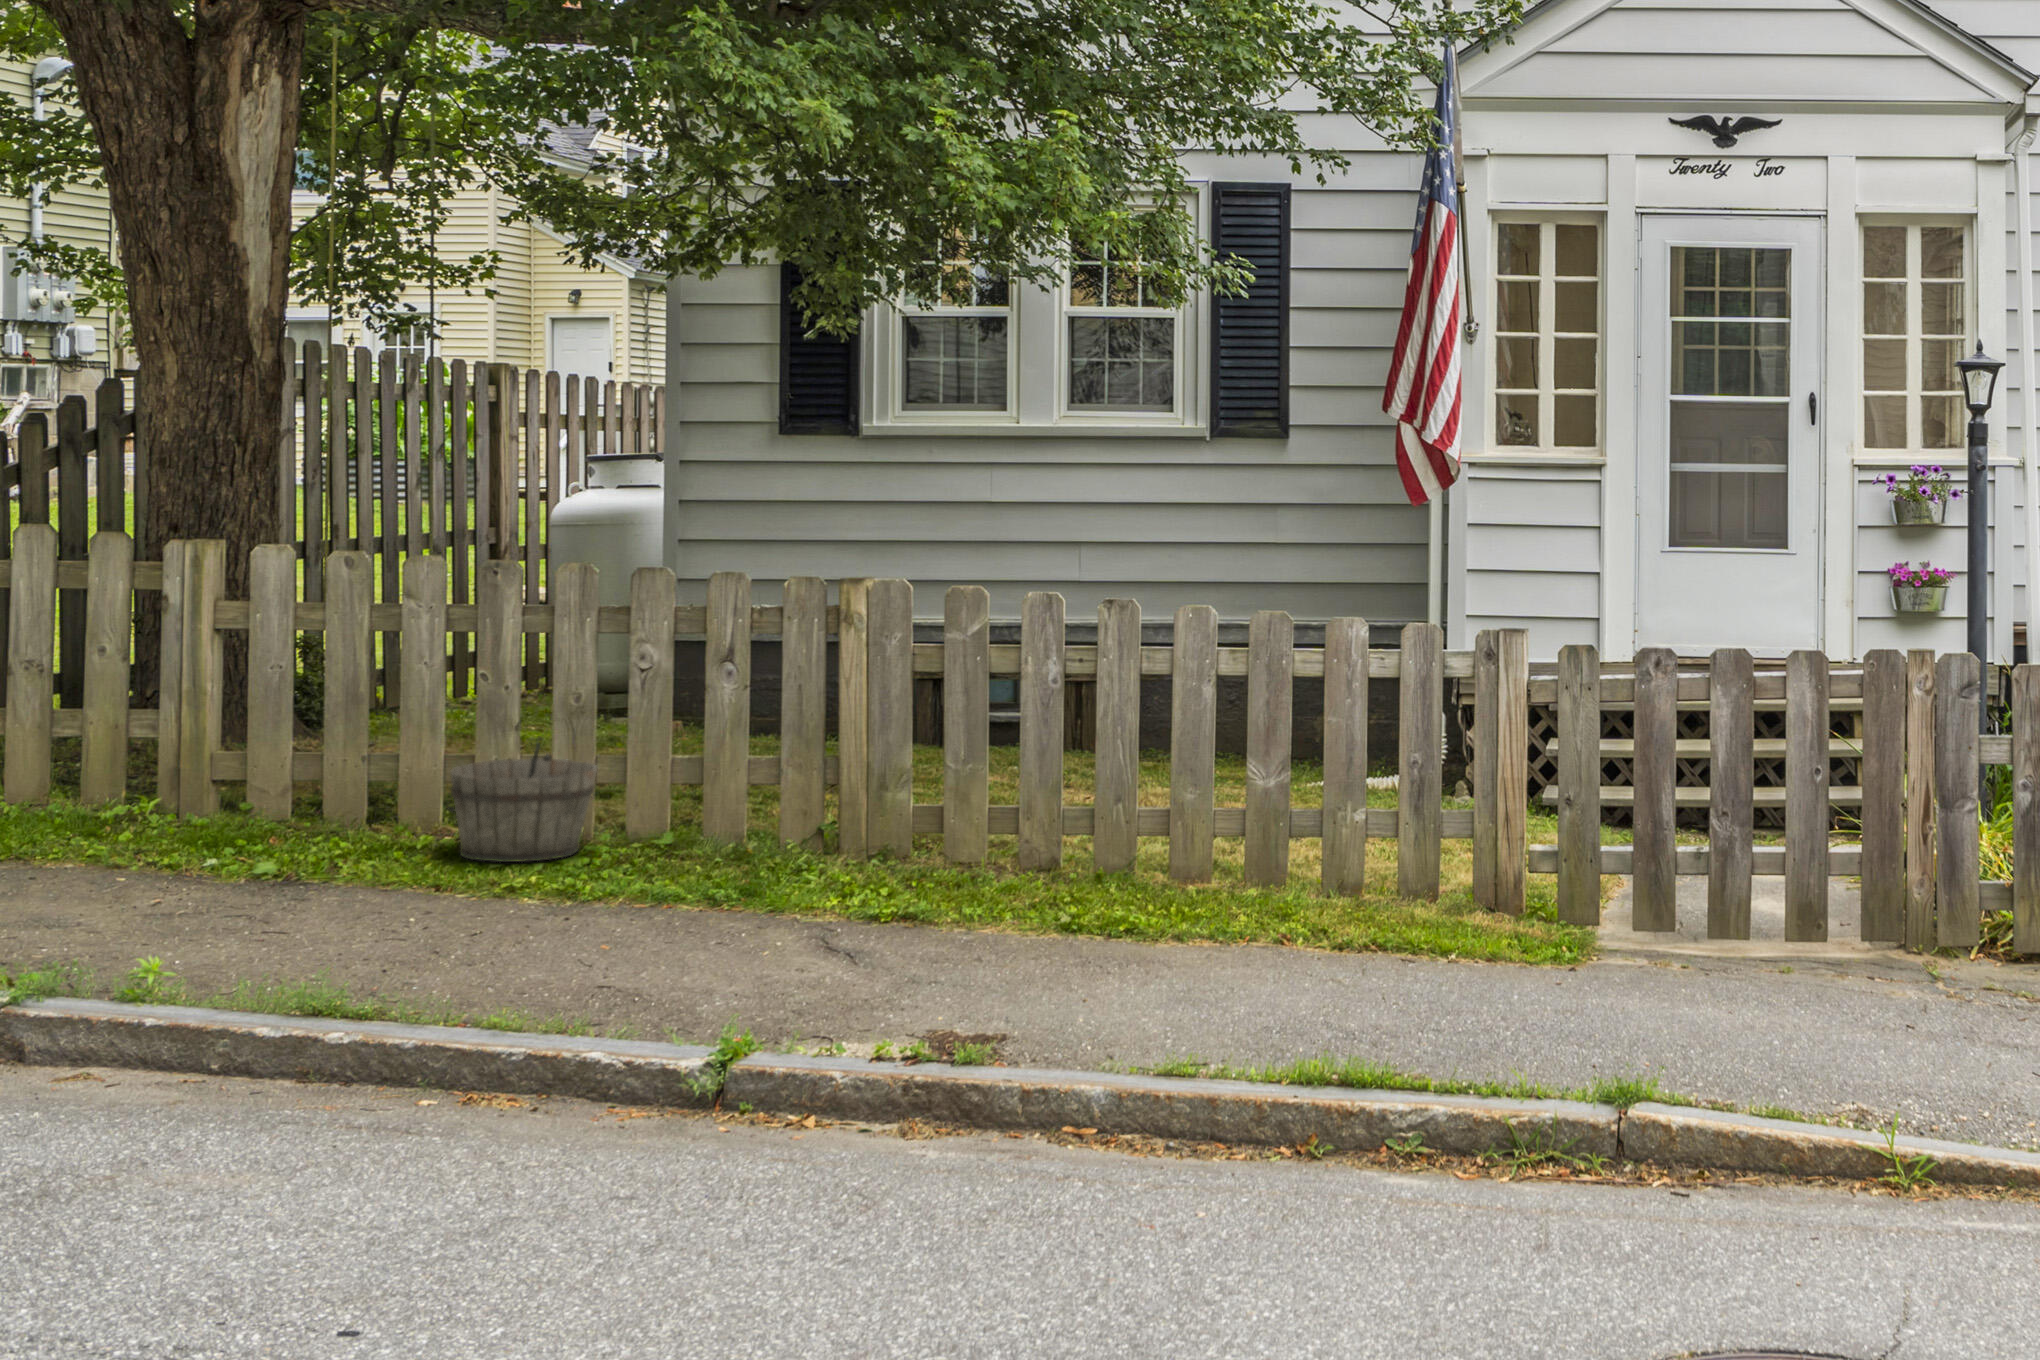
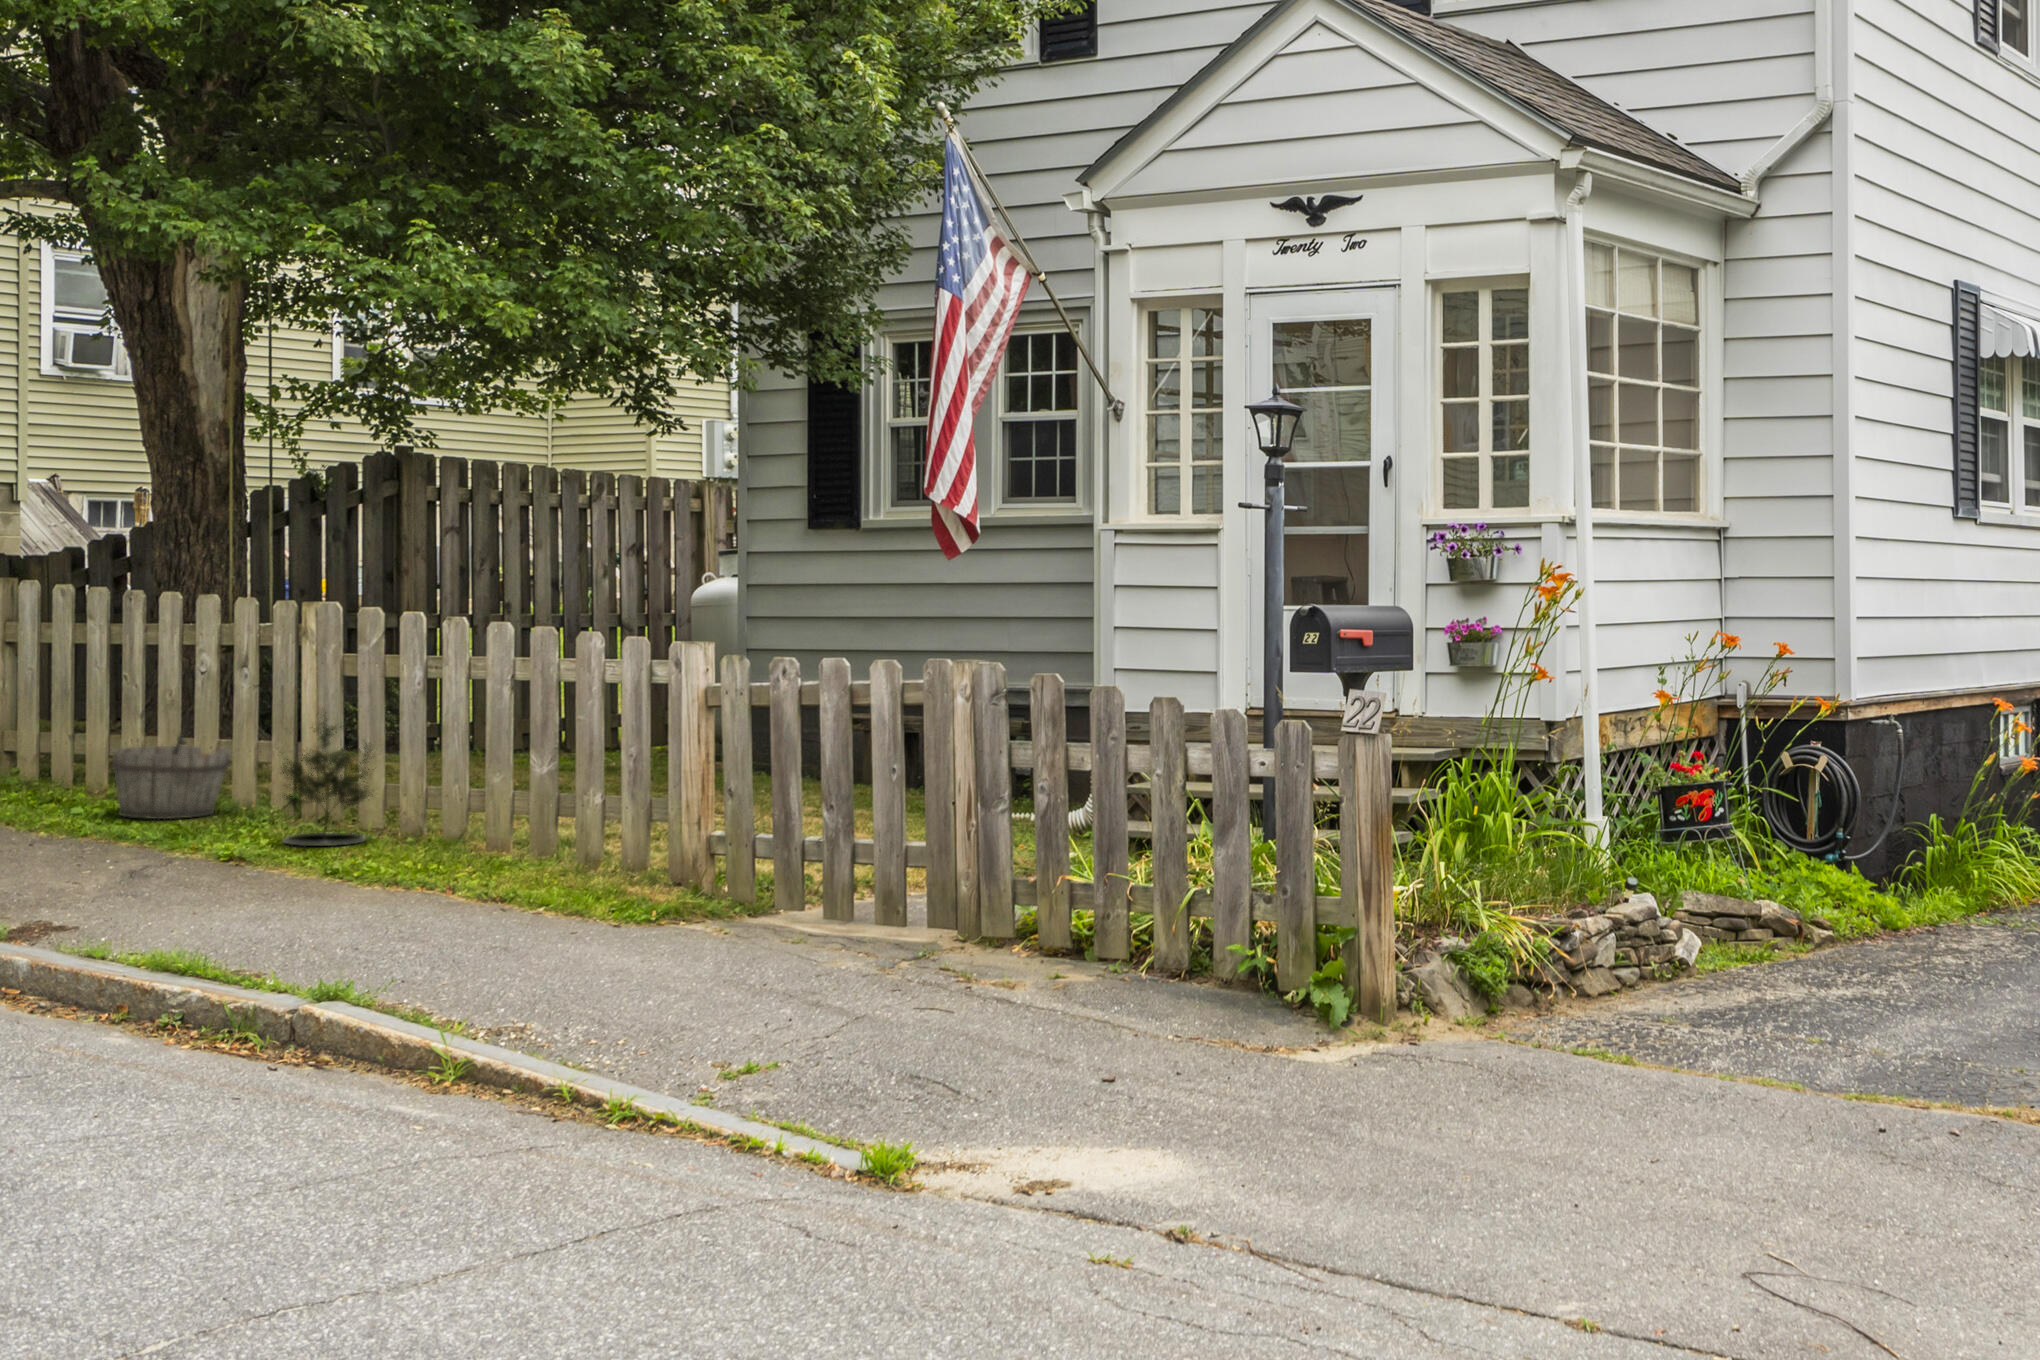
potted tree: none [804,710,911,886] -> present [278,715,373,846]

